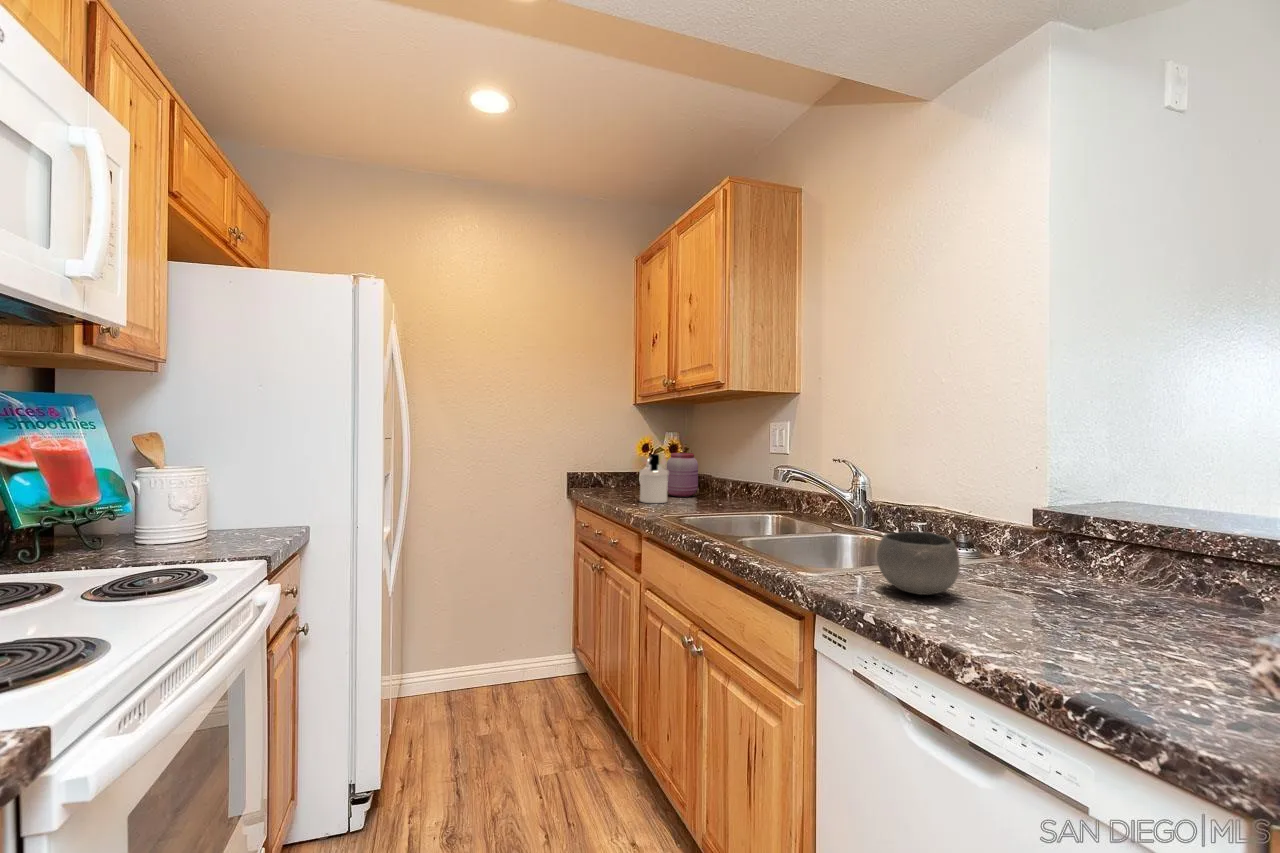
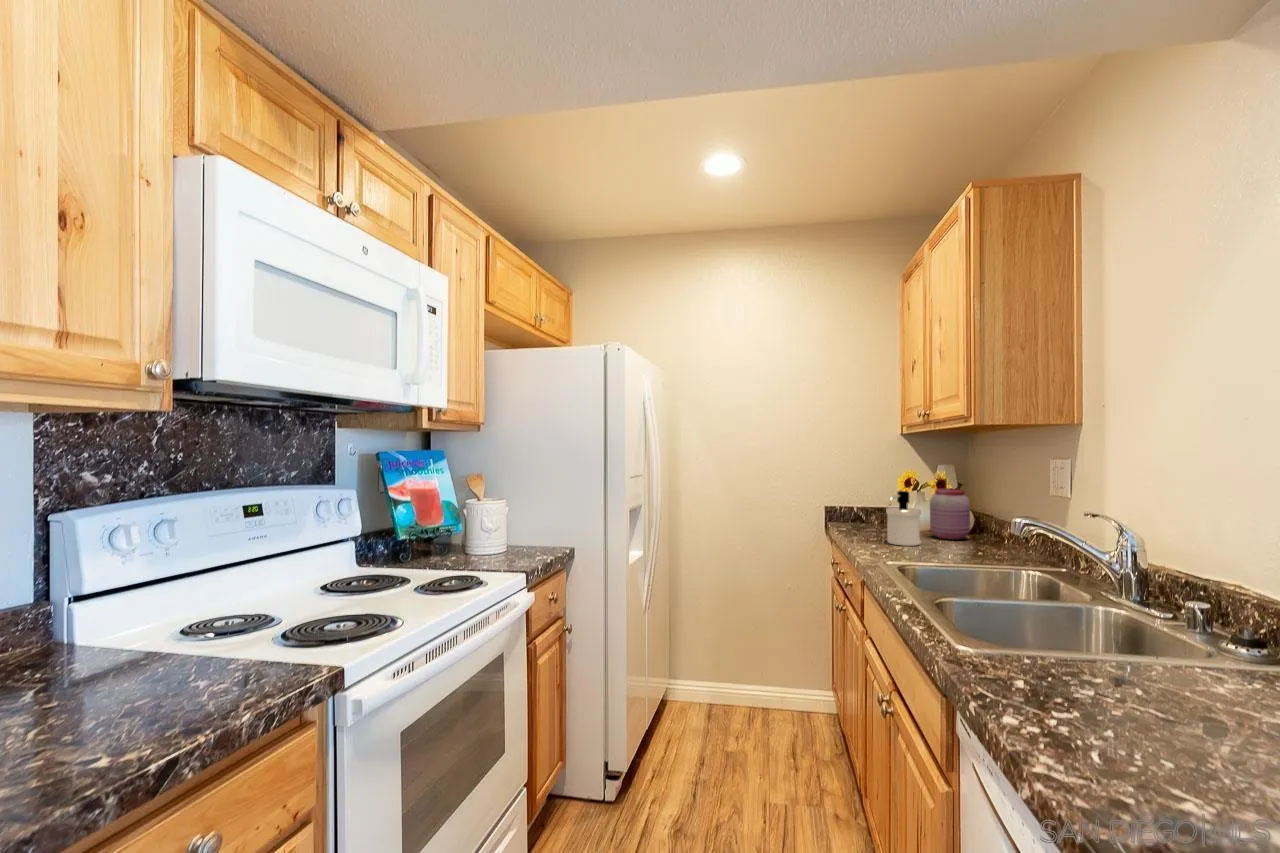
bowl: present [877,531,959,595] -> none [1026,614,1132,692]

